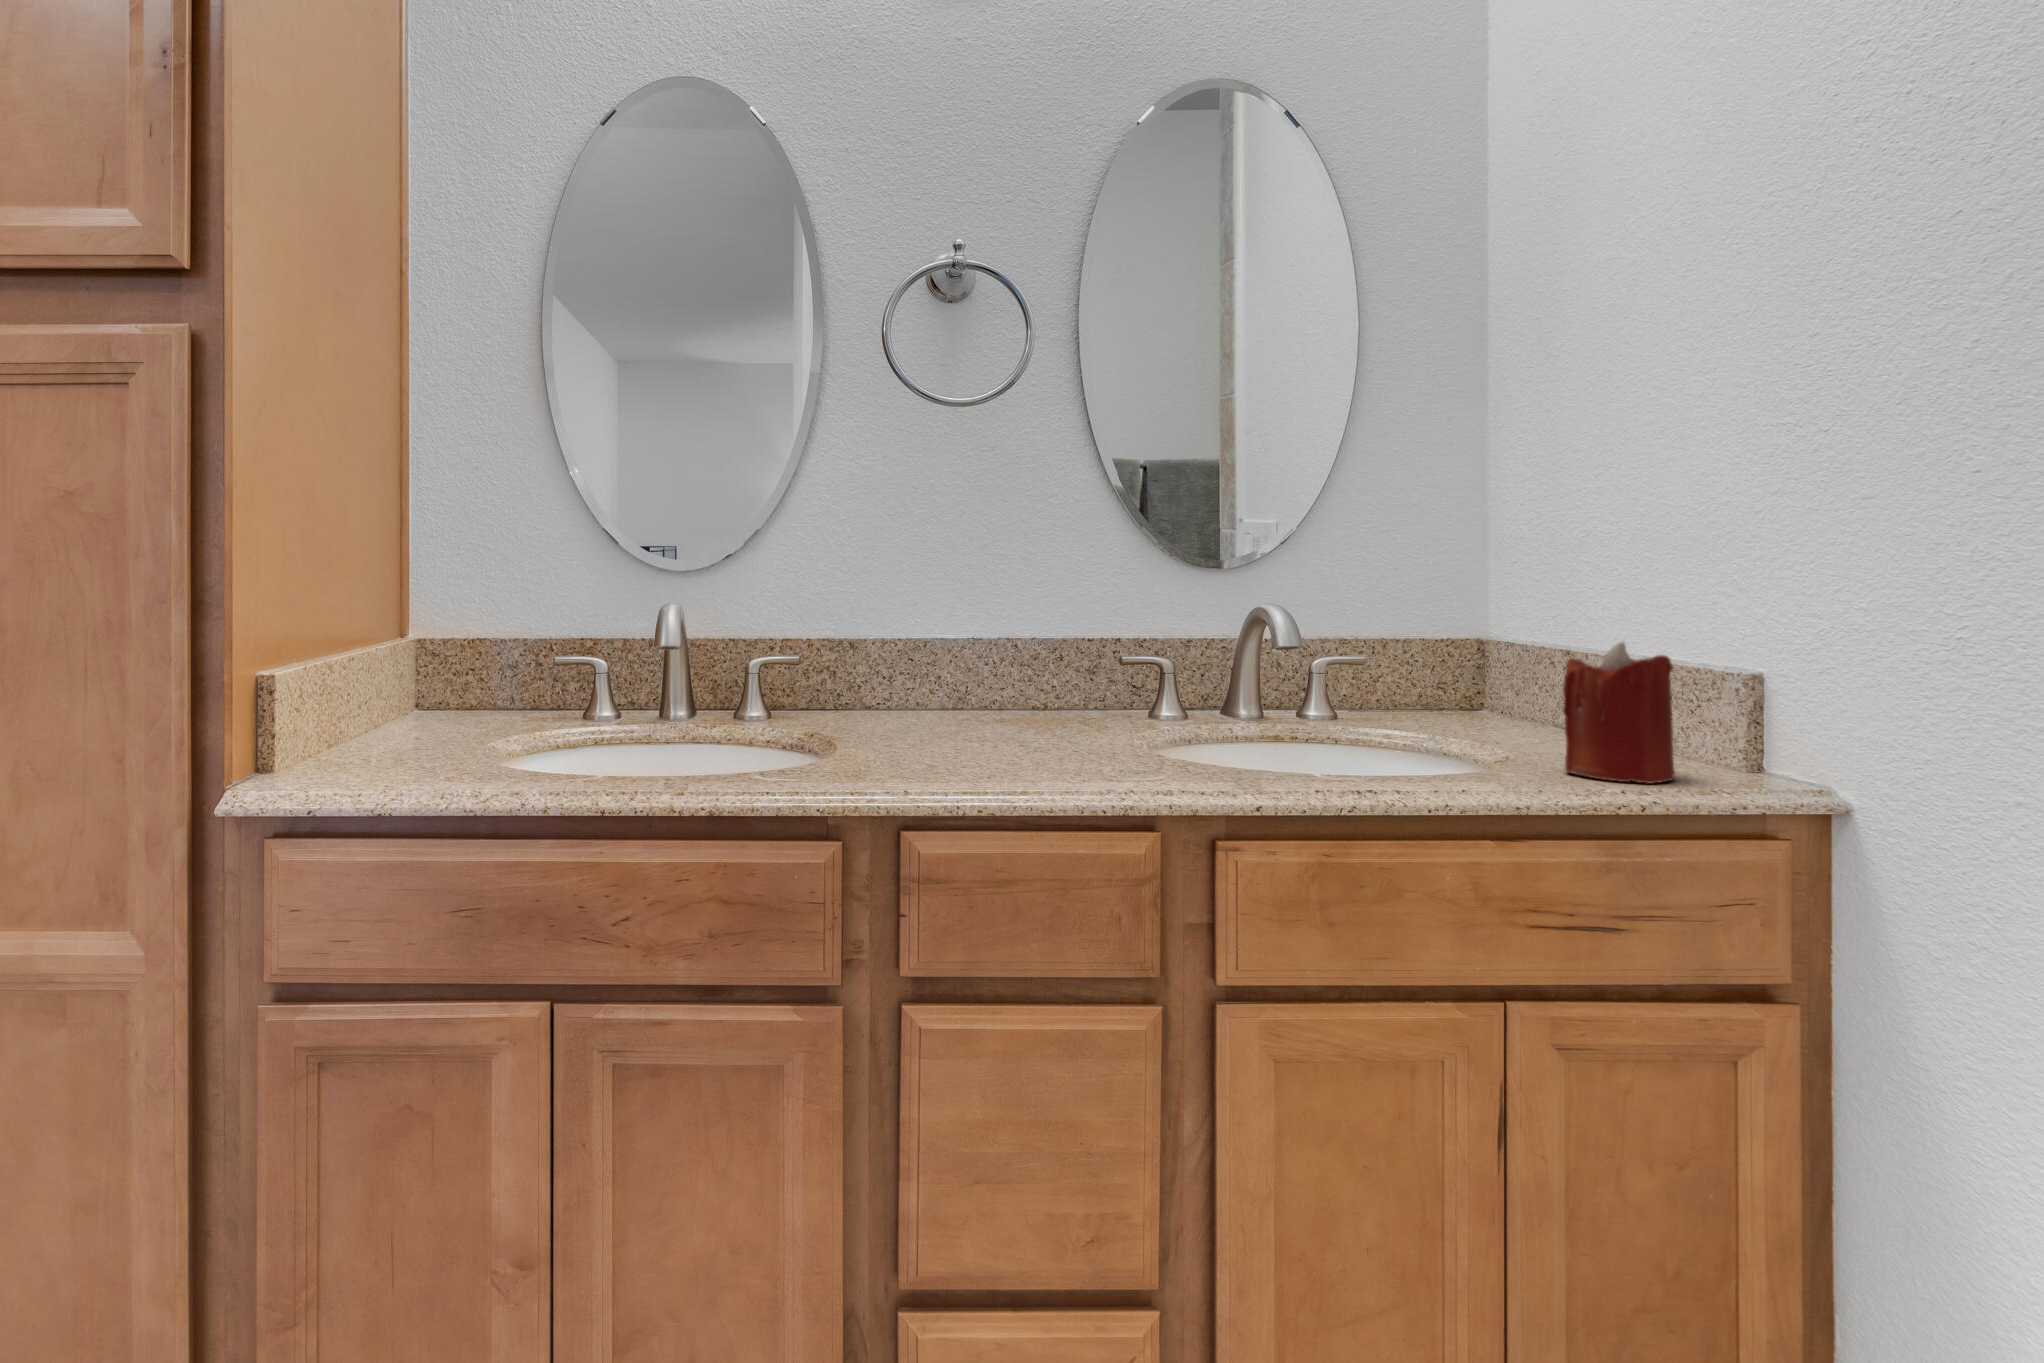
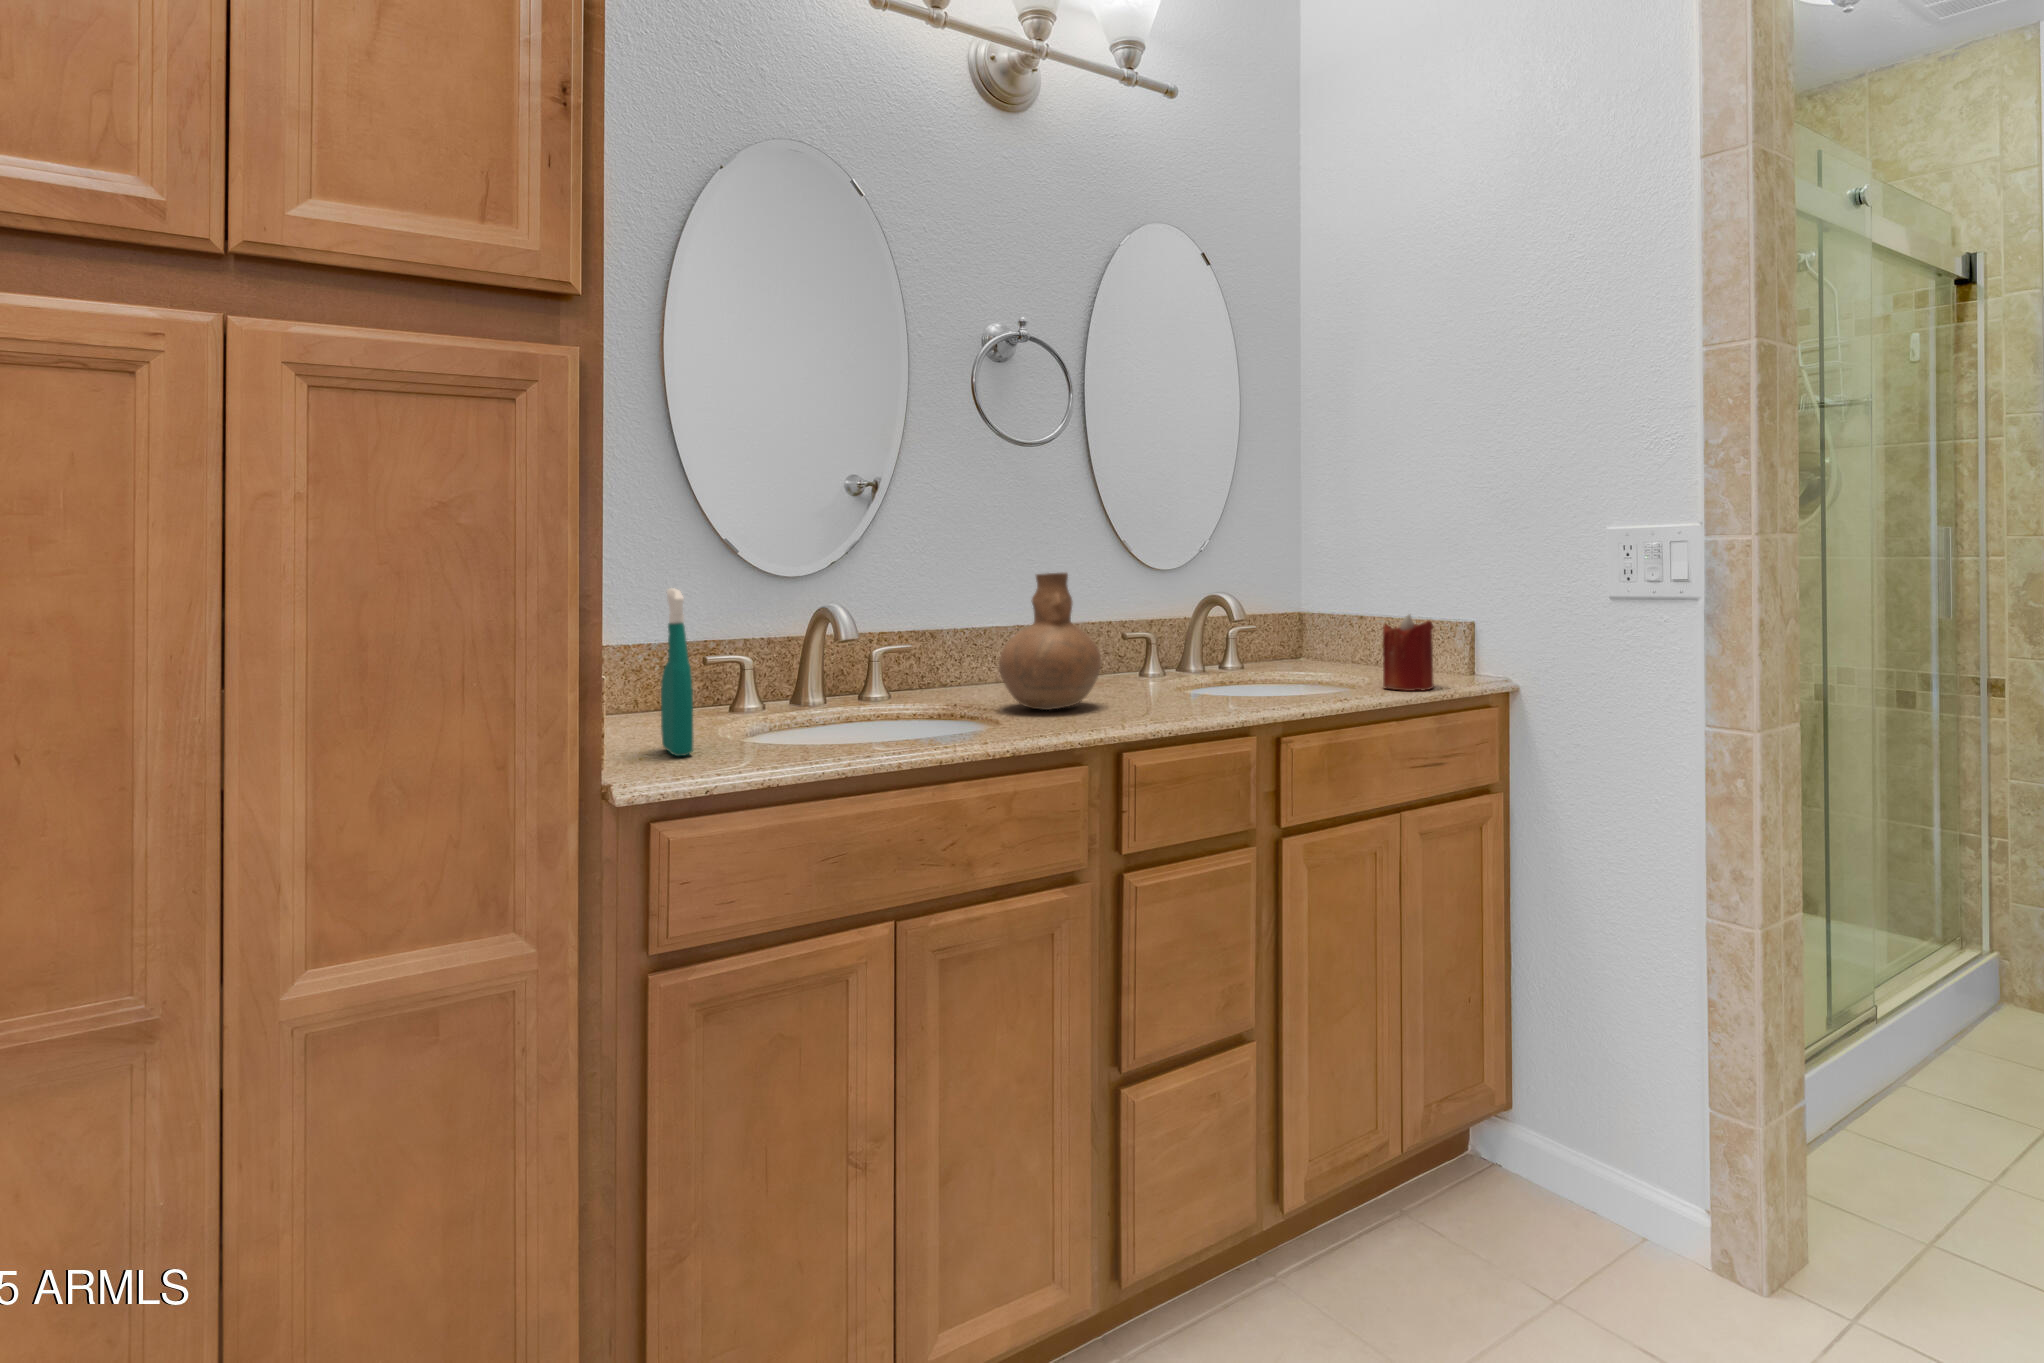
vase: none [881,551,1035,756] -> present [999,572,1101,710]
spray bottle: none [378,553,422,773] -> present [661,588,693,756]

